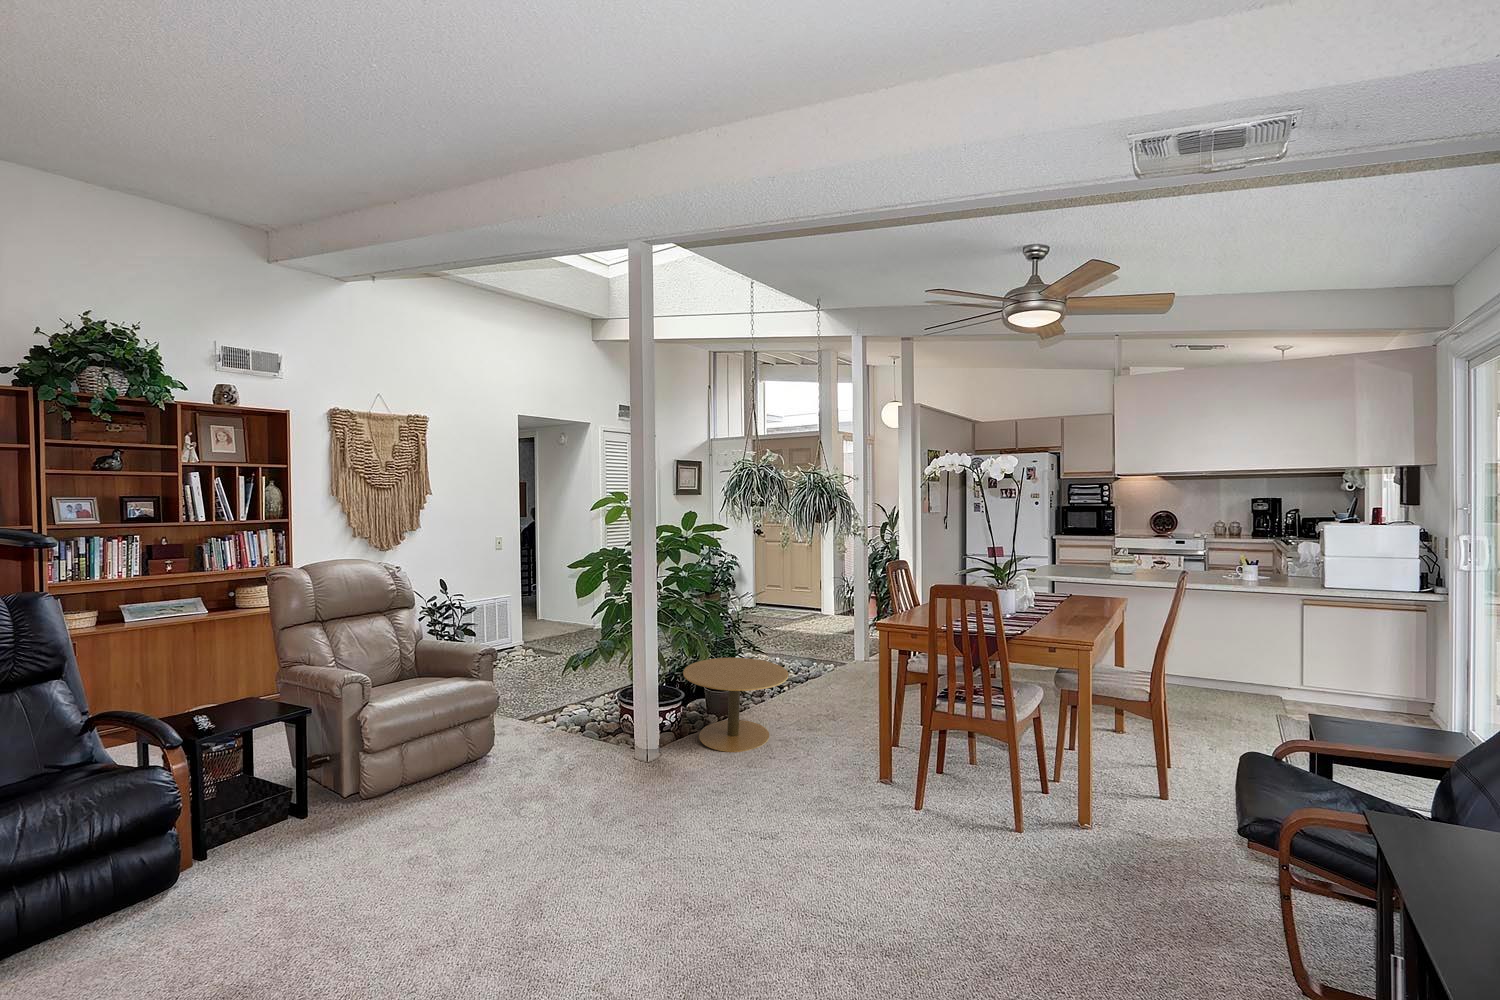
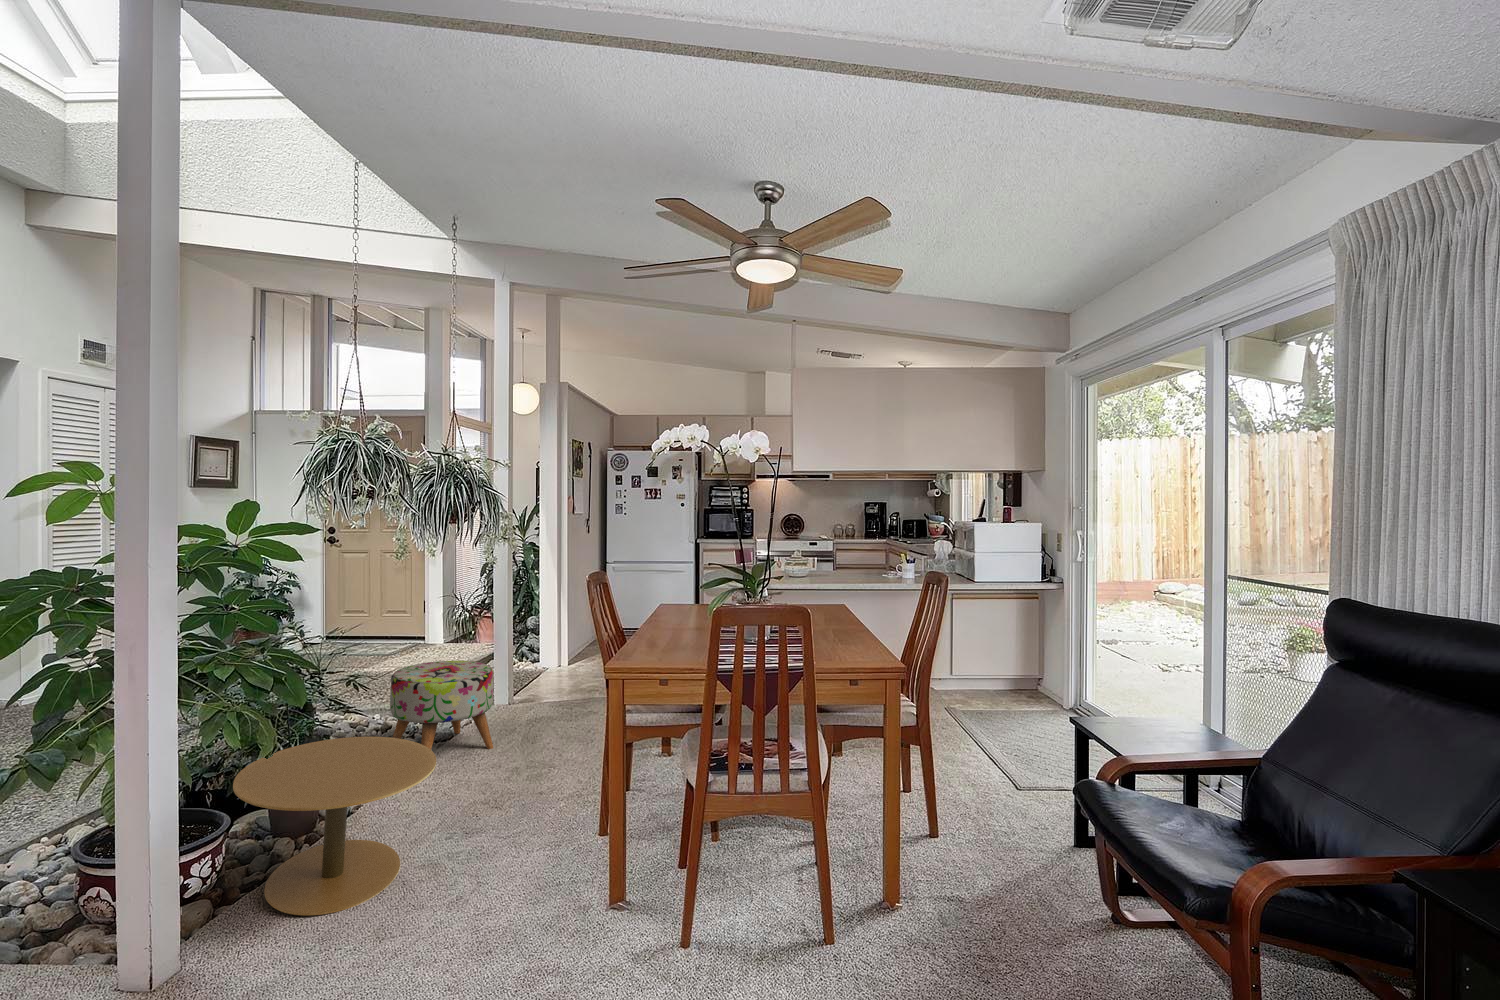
ottoman: none [779,621,846,691] -> present [390,660,494,750]

